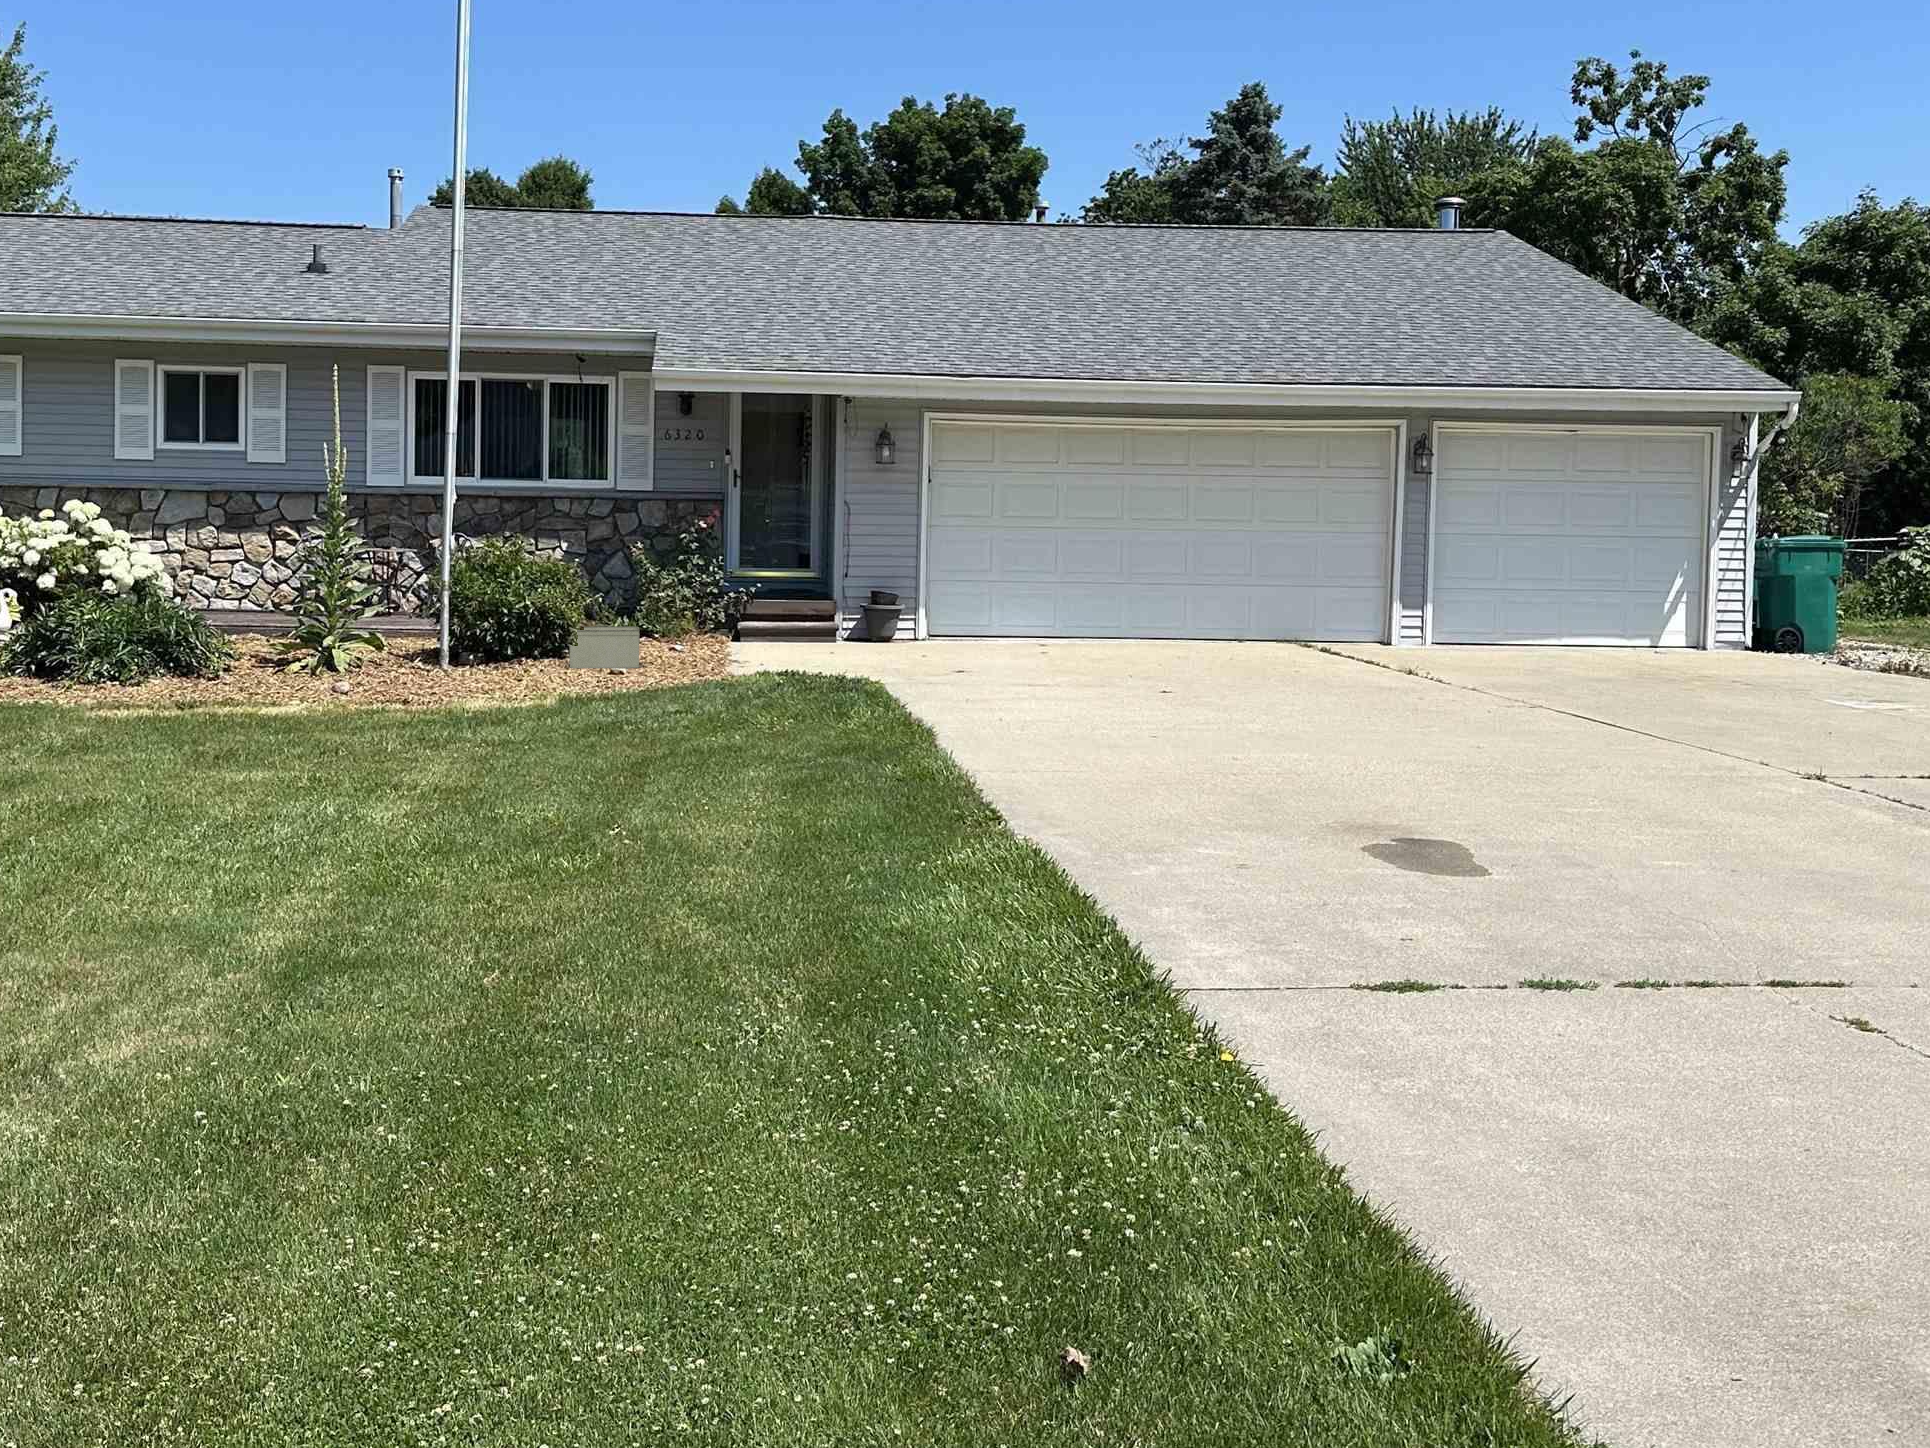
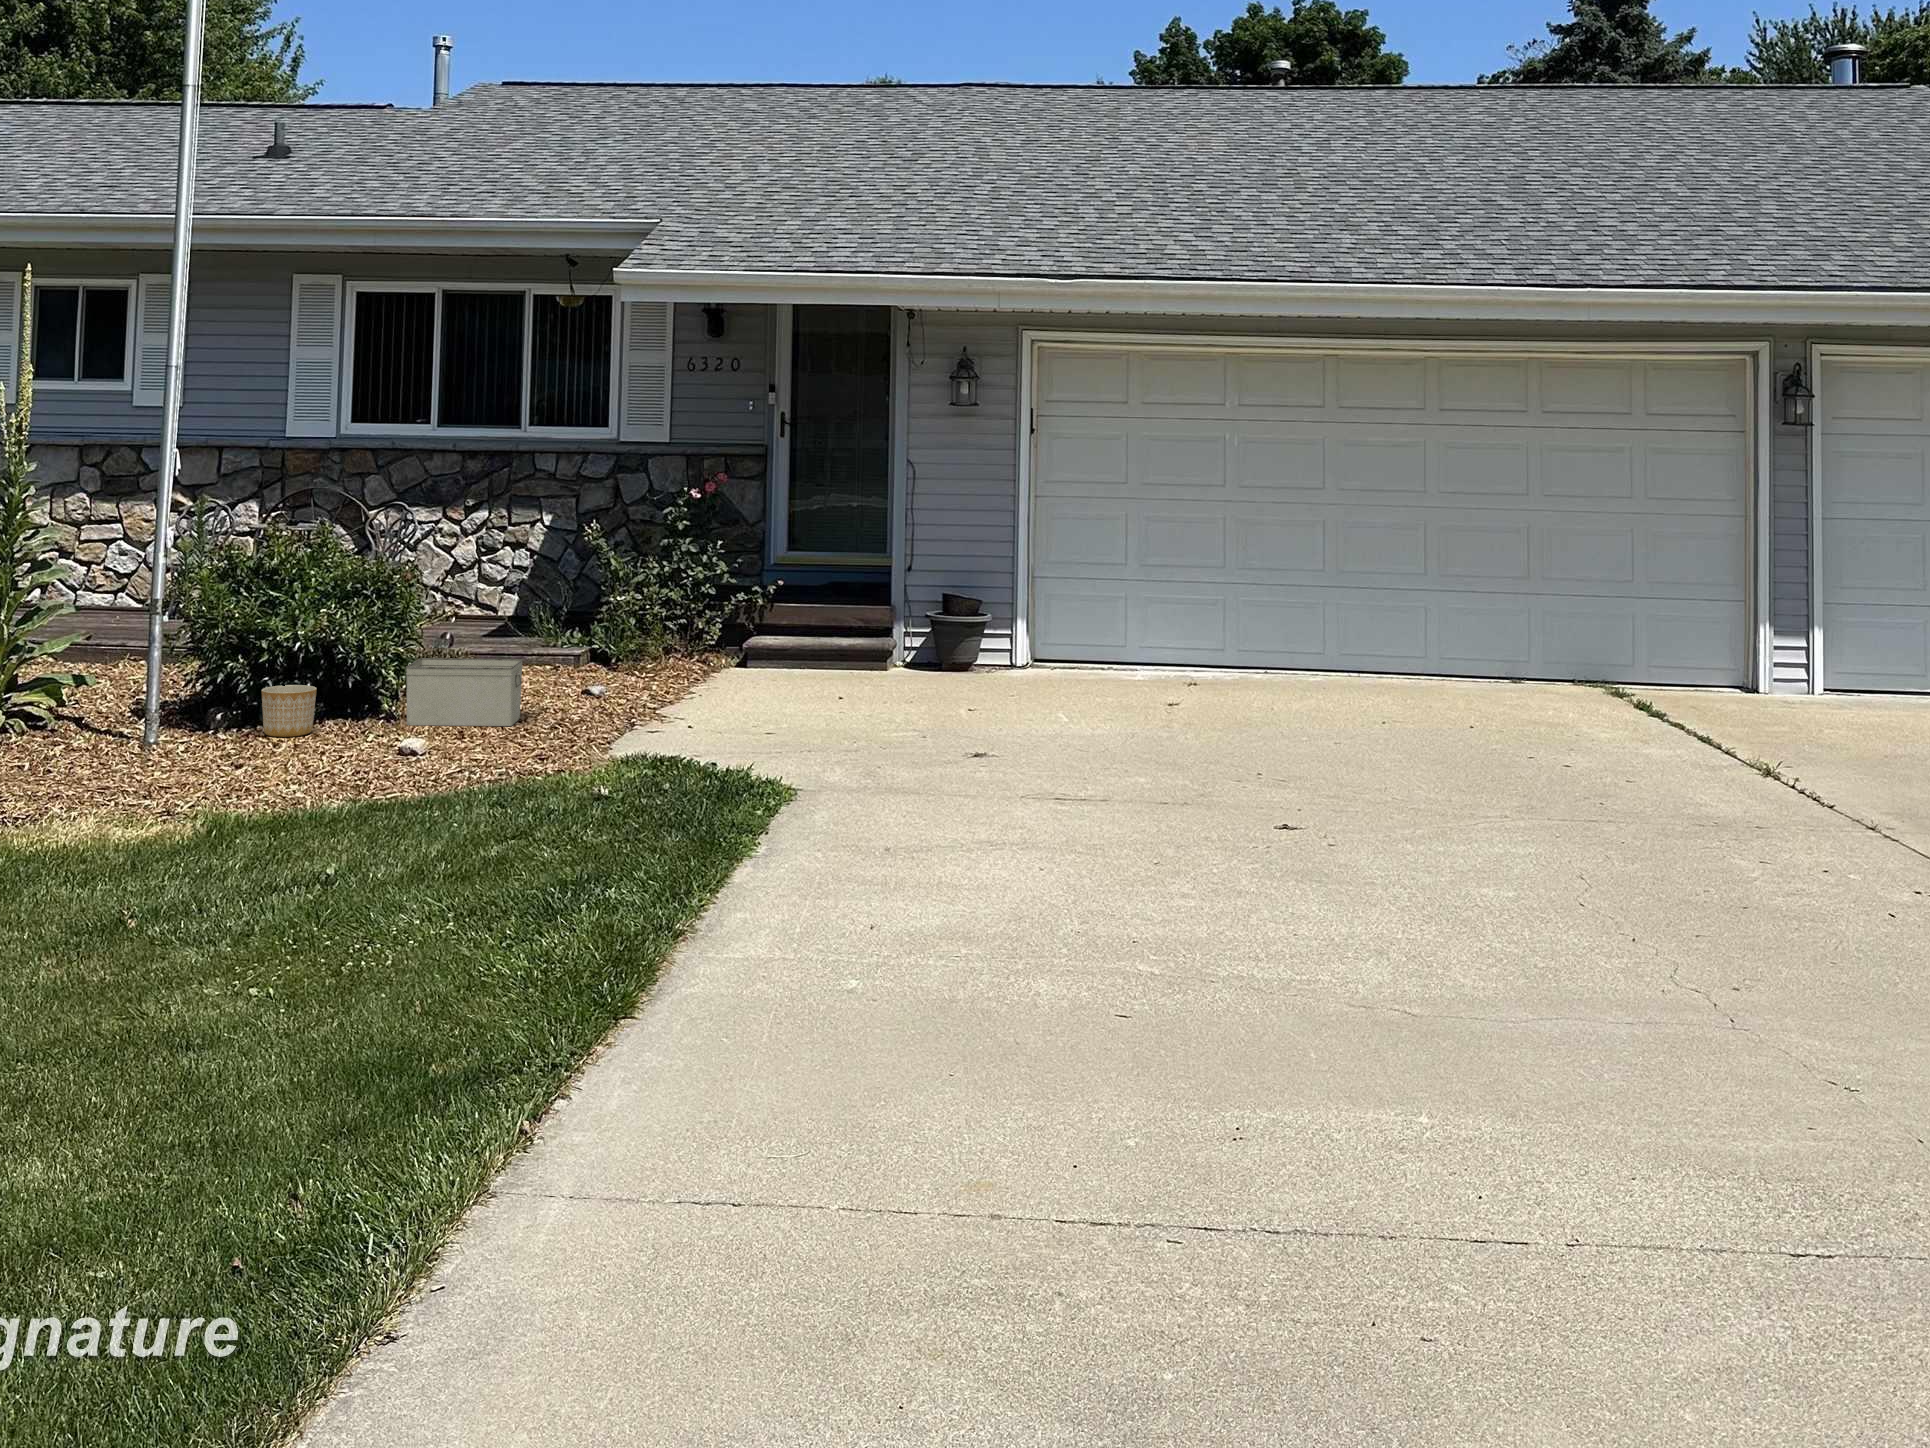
planter: none [485,642,520,674] -> present [261,685,317,737]

